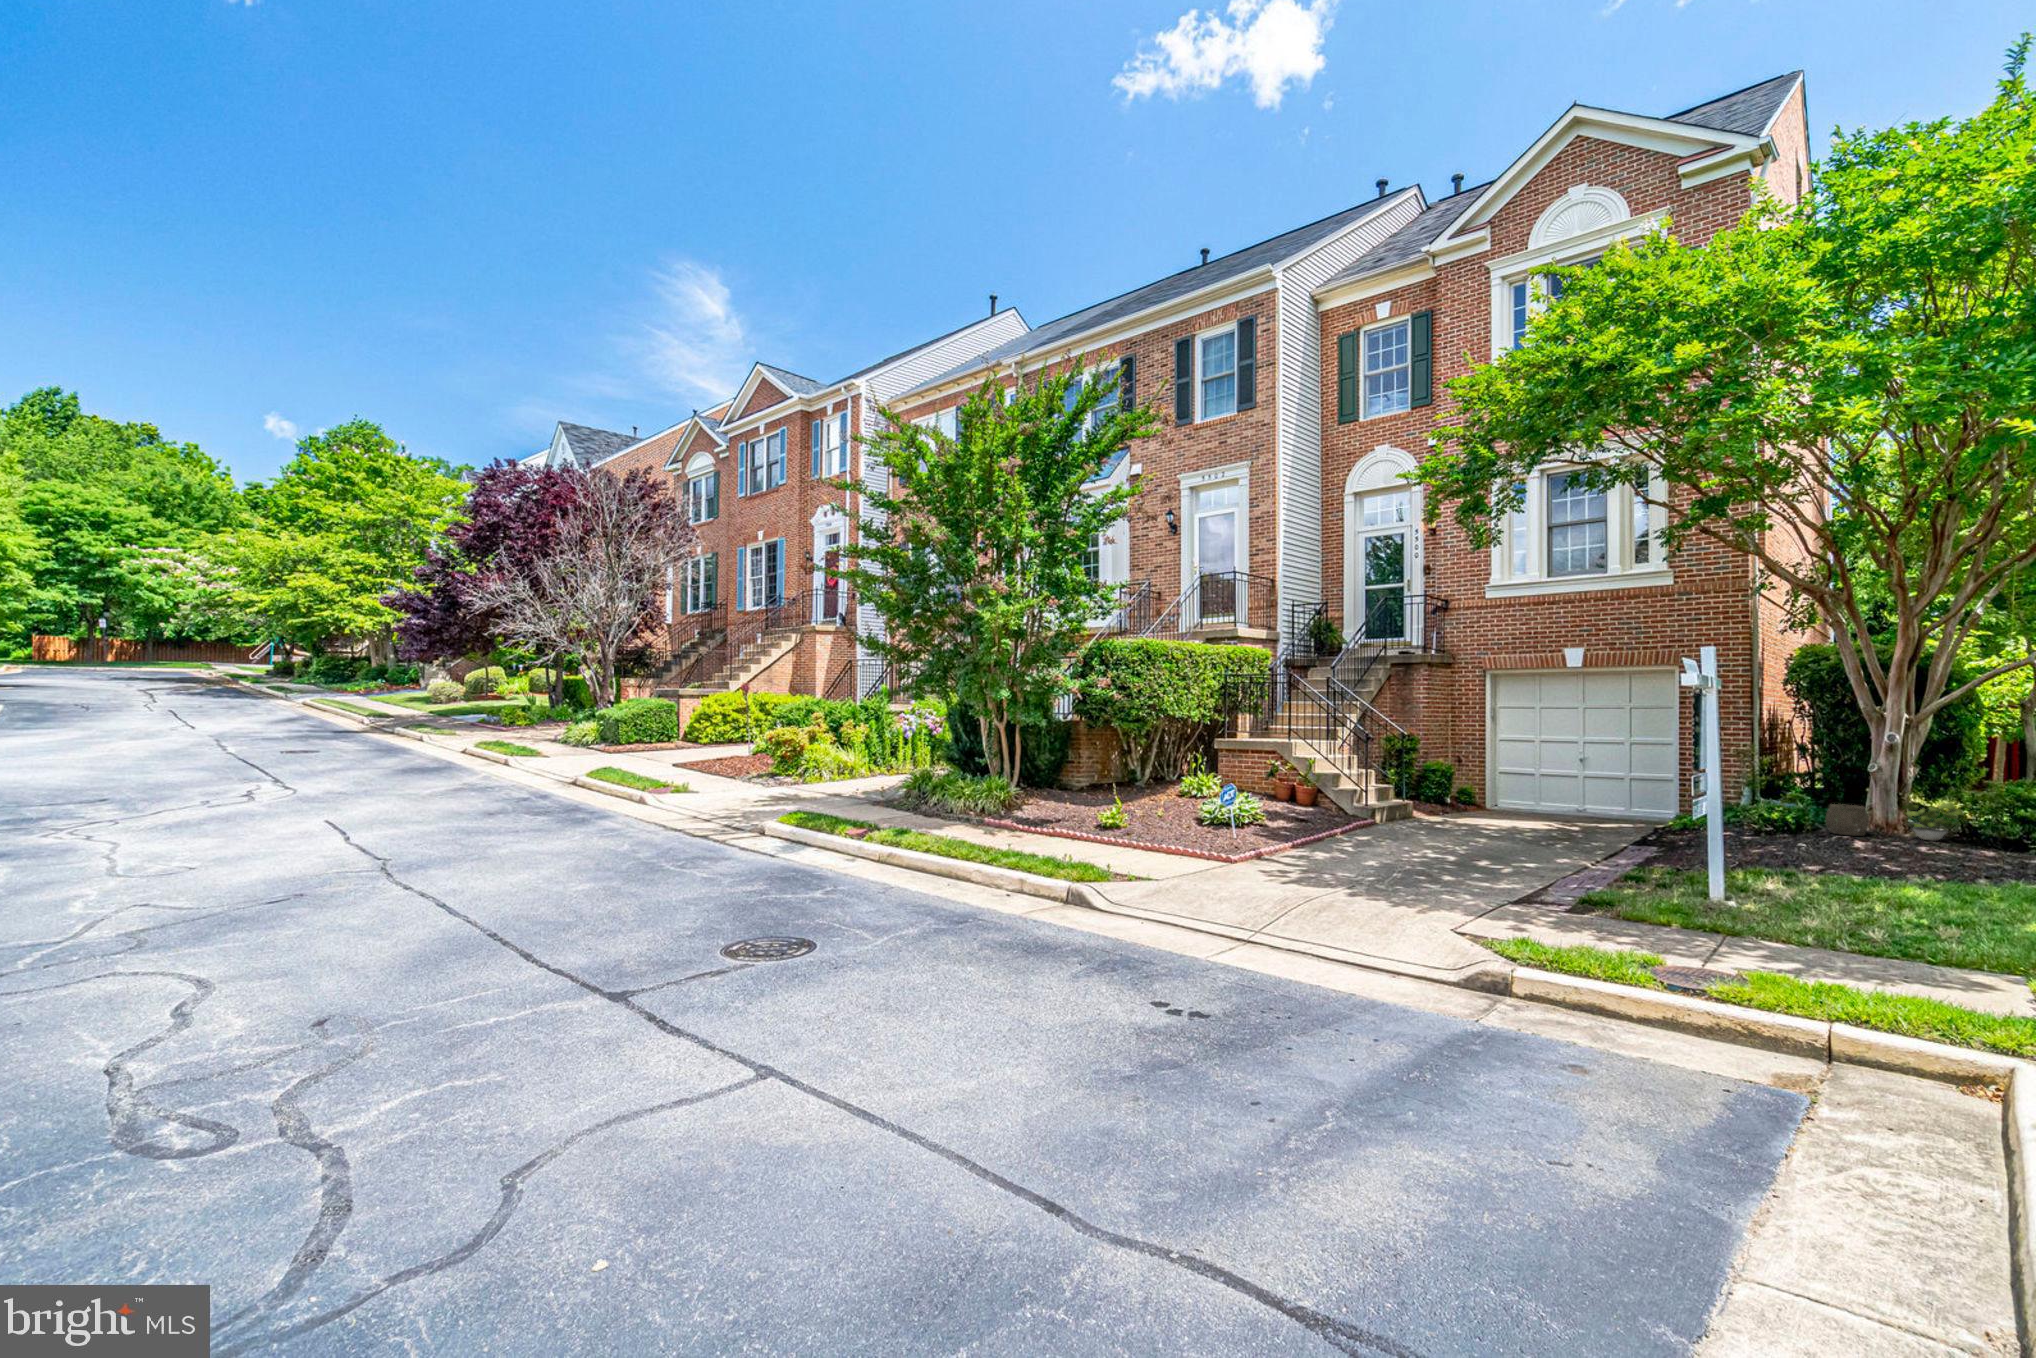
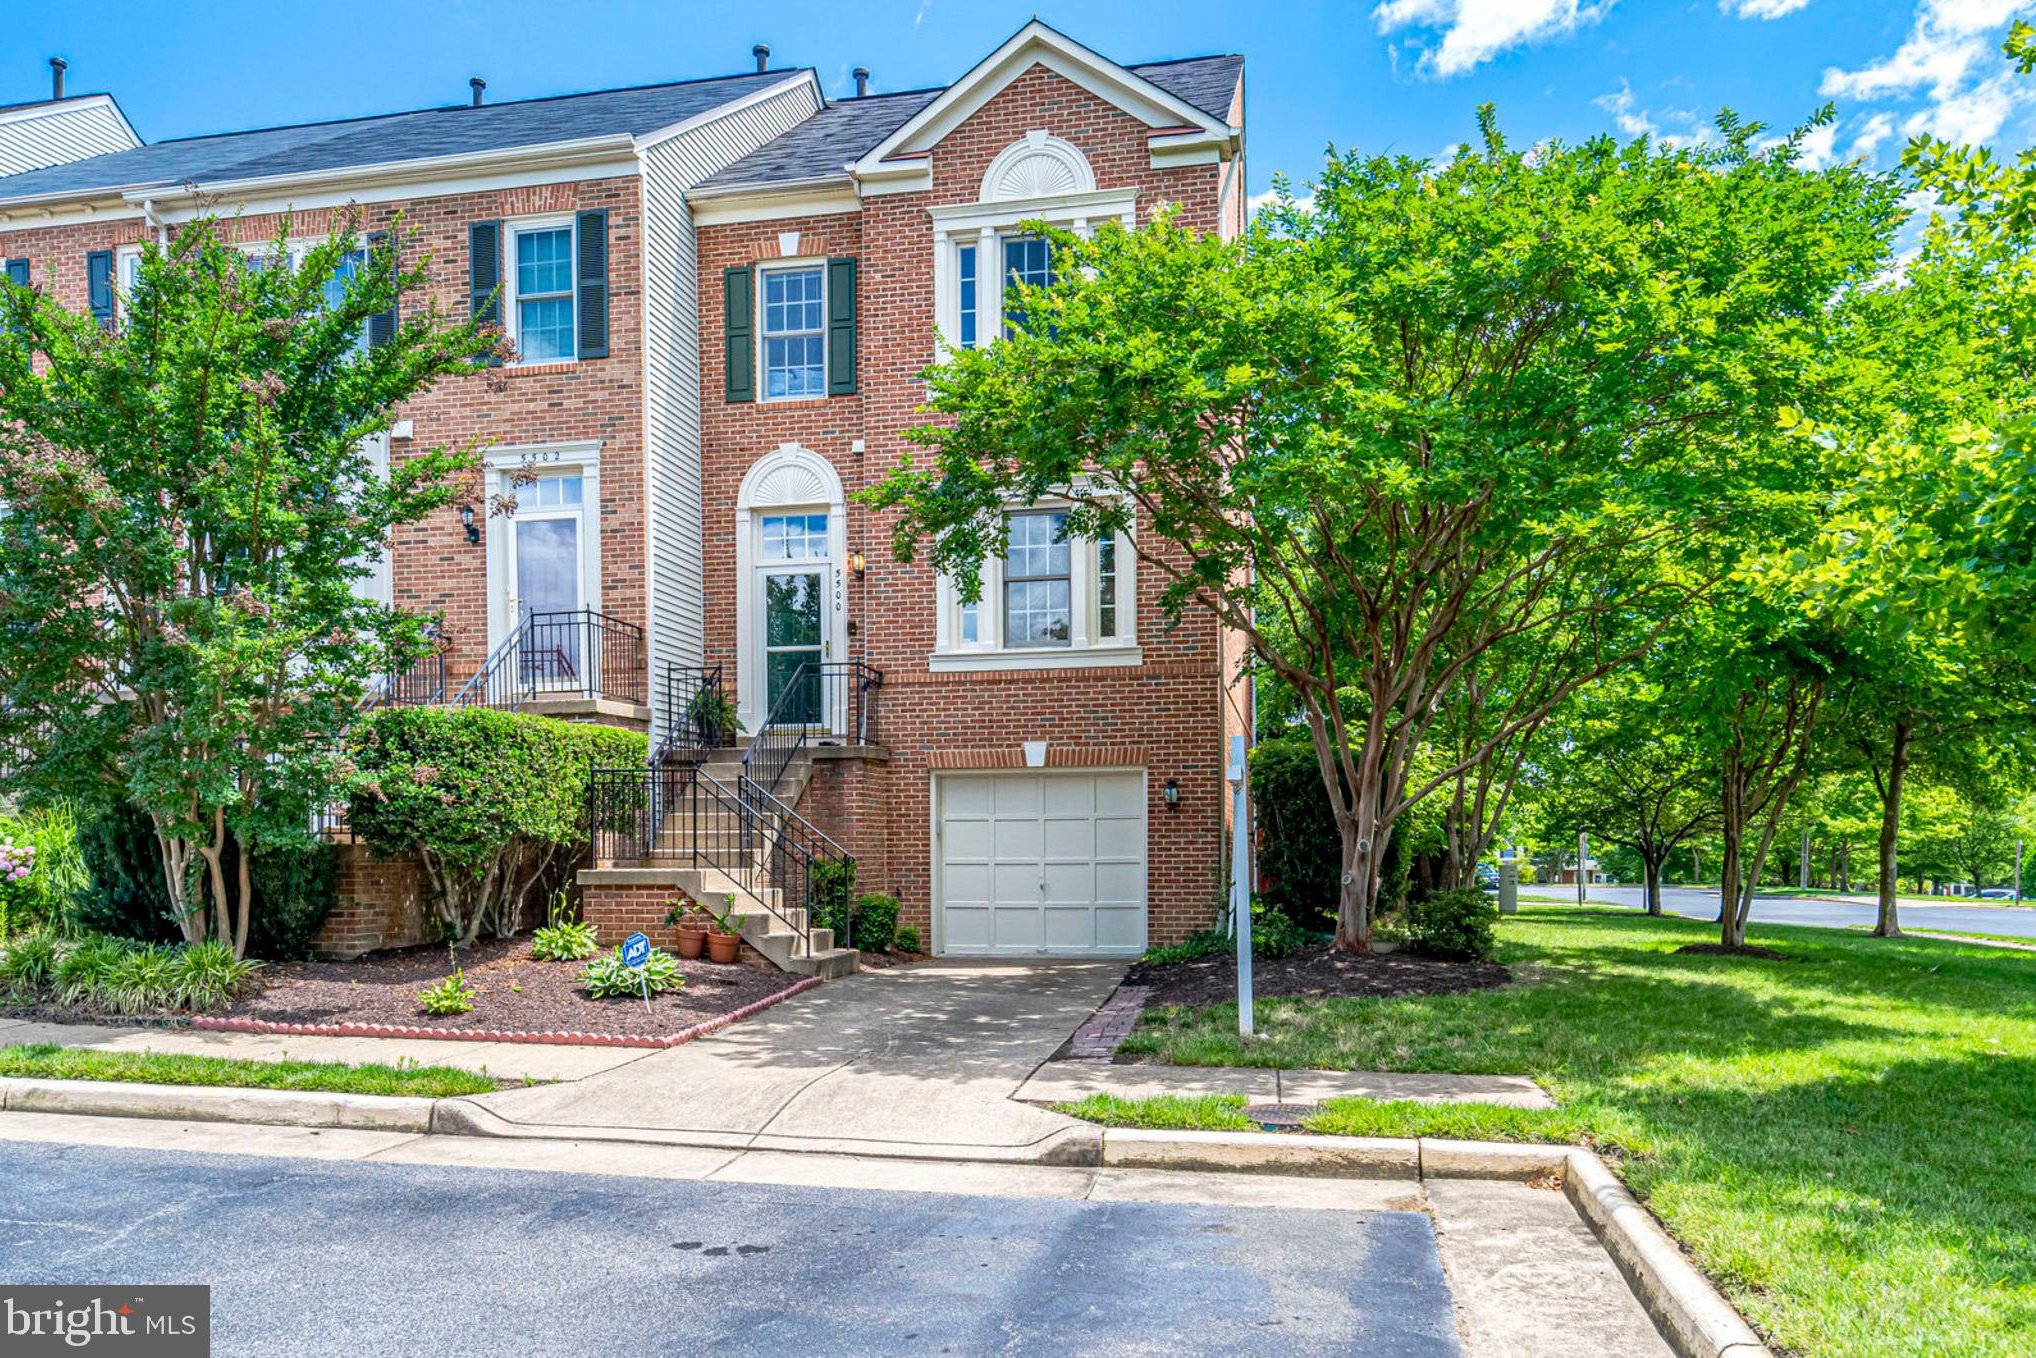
woven basket: present [1826,804,1869,836] -> none [1298,920,1335,954]

